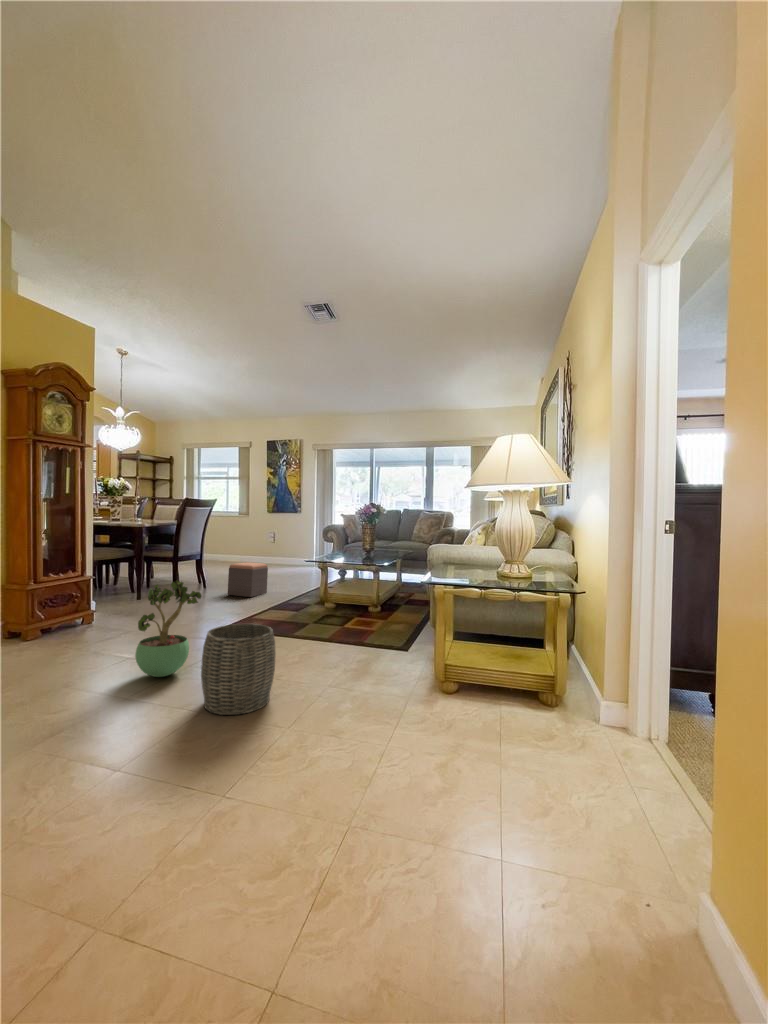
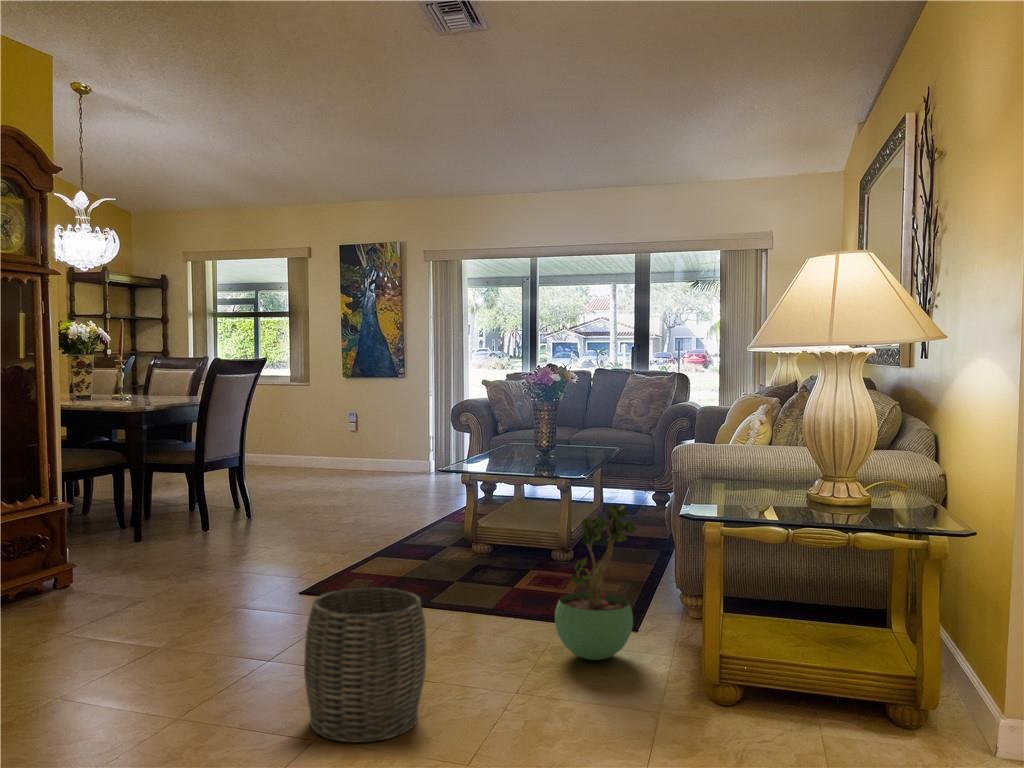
footstool: present [228,562,268,597] -> none [291,473,361,536]
potted plant: present [135,580,201,677] -> present [555,503,637,660]

